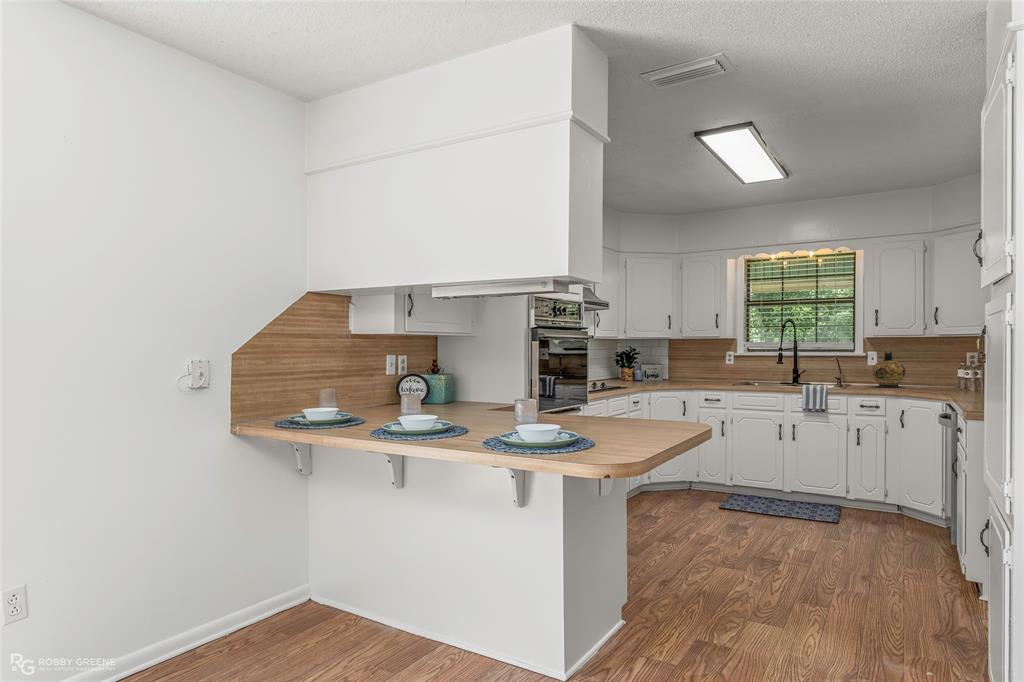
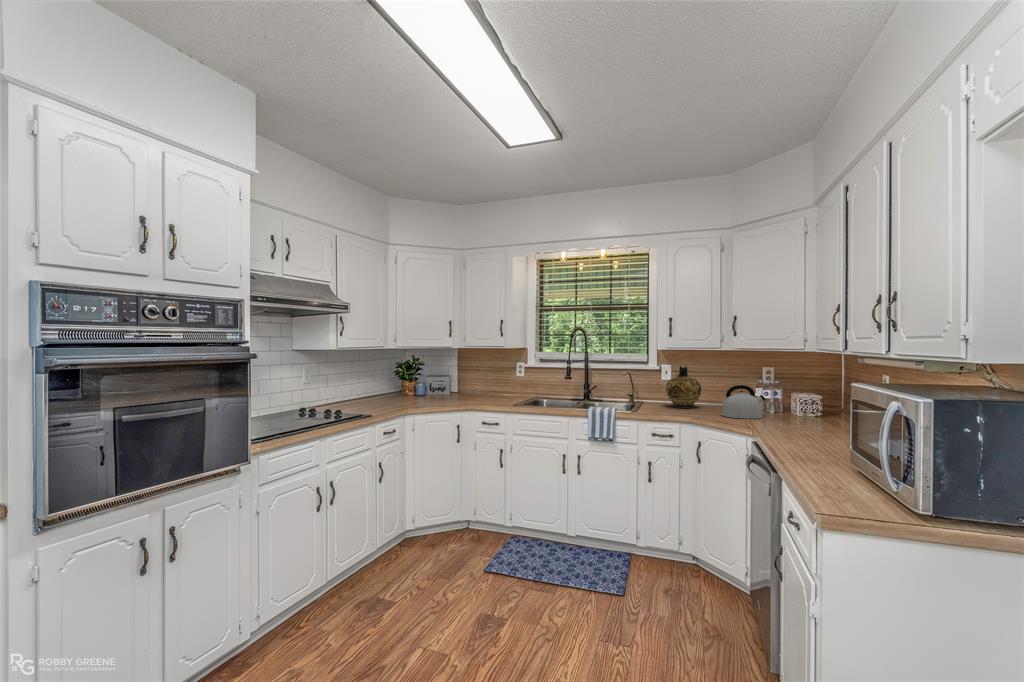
kettle: none [924,365,963,391] -> present [722,385,765,419]

